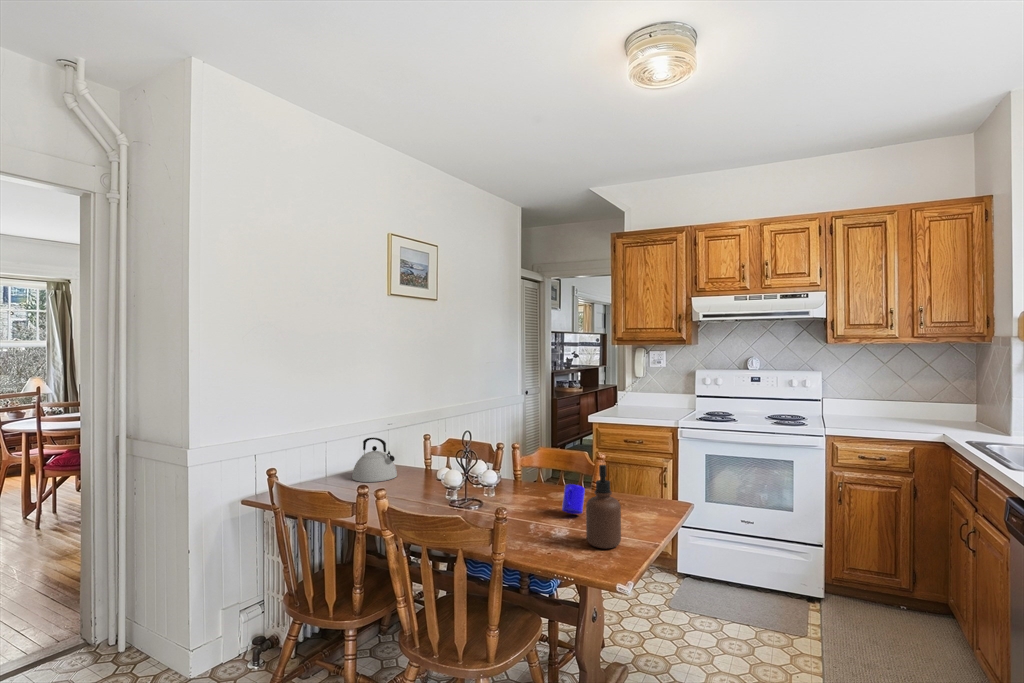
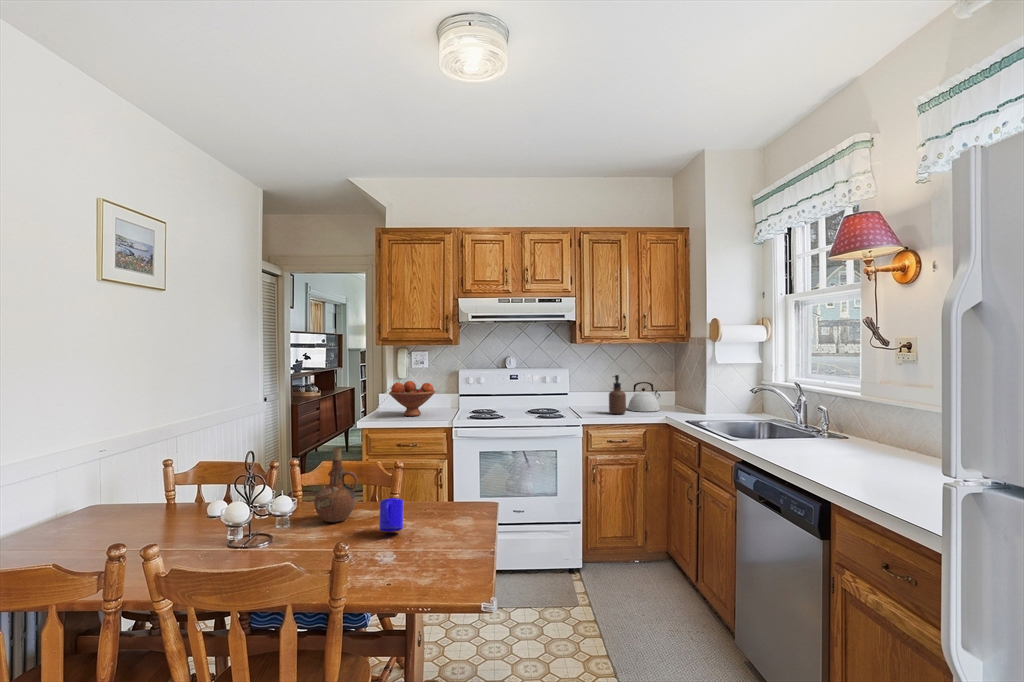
fruit bowl: none [620,380,665,414] -> present [389,381,435,416]
ceramic pitcher: none [519,436,554,499] -> present [314,448,358,522]
kettle: present [352,438,397,482] -> present [628,382,660,412]
soap dispenser: present [586,465,621,549] -> present [609,375,626,414]

